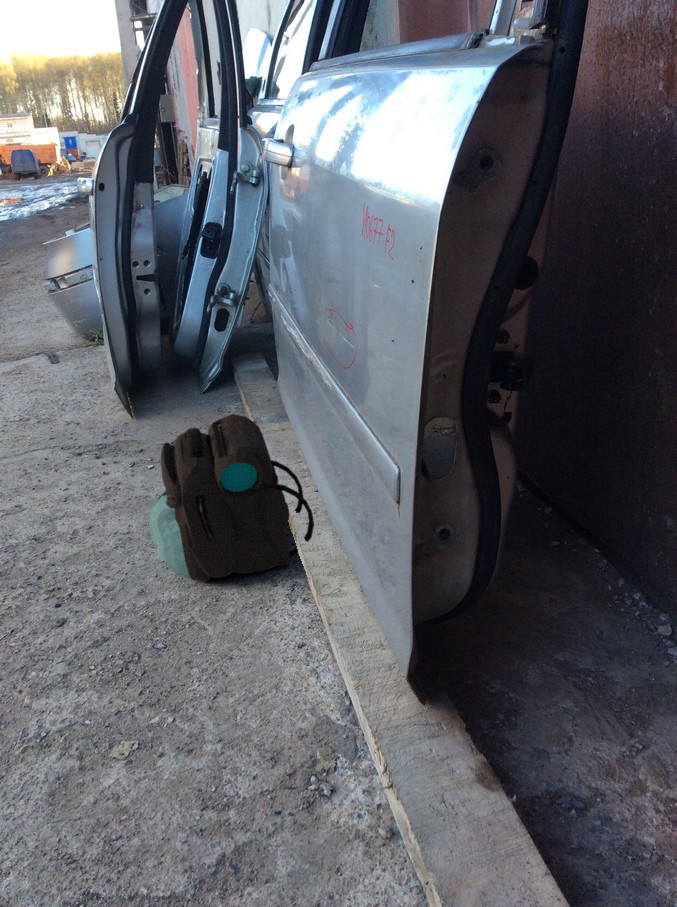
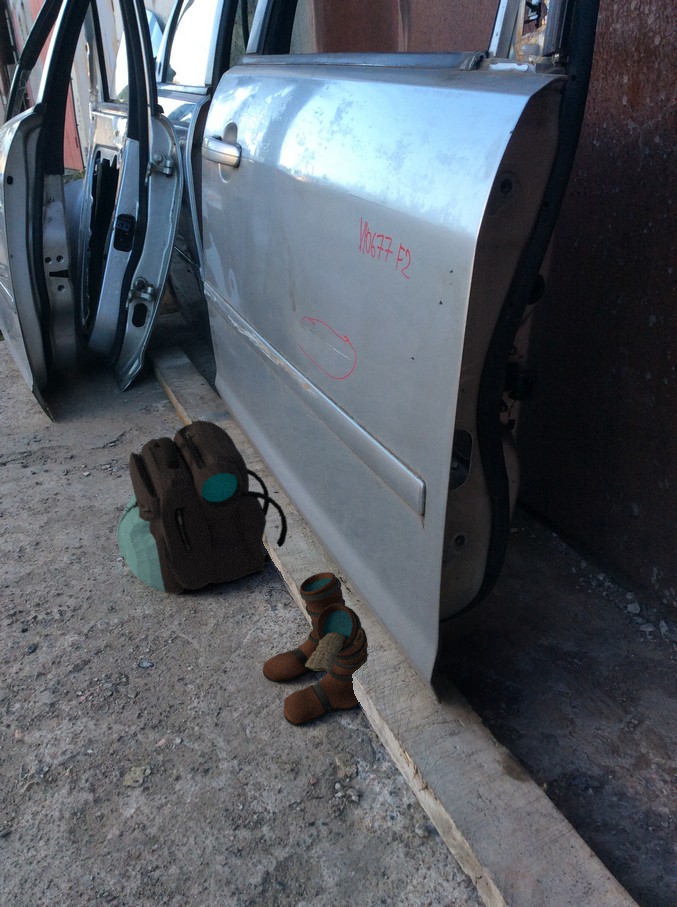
boots: none [265,564,362,716] -> present [263,572,369,726]

